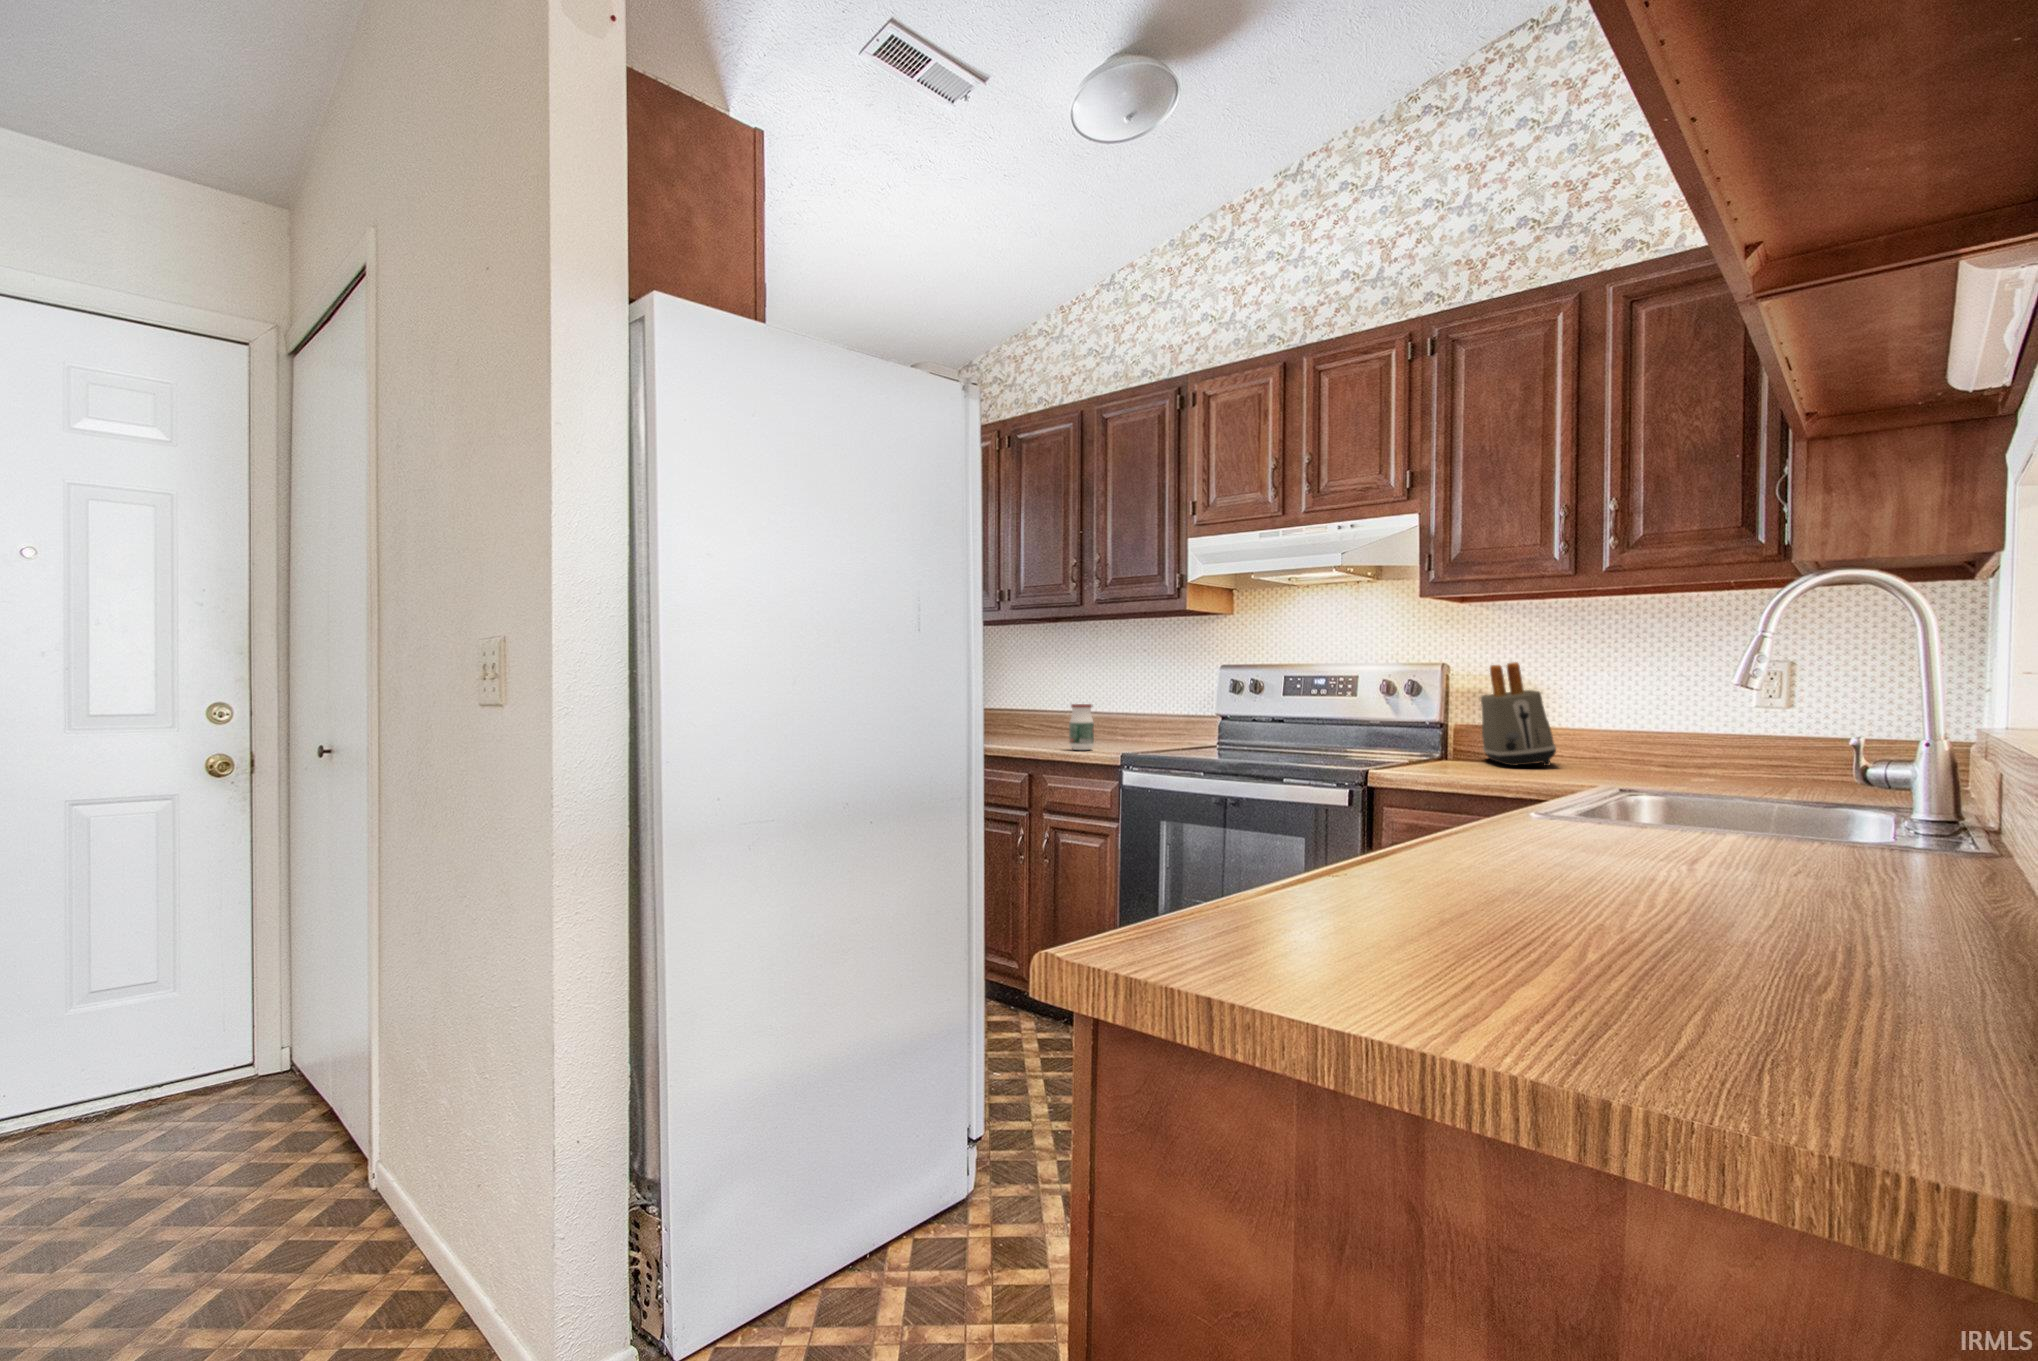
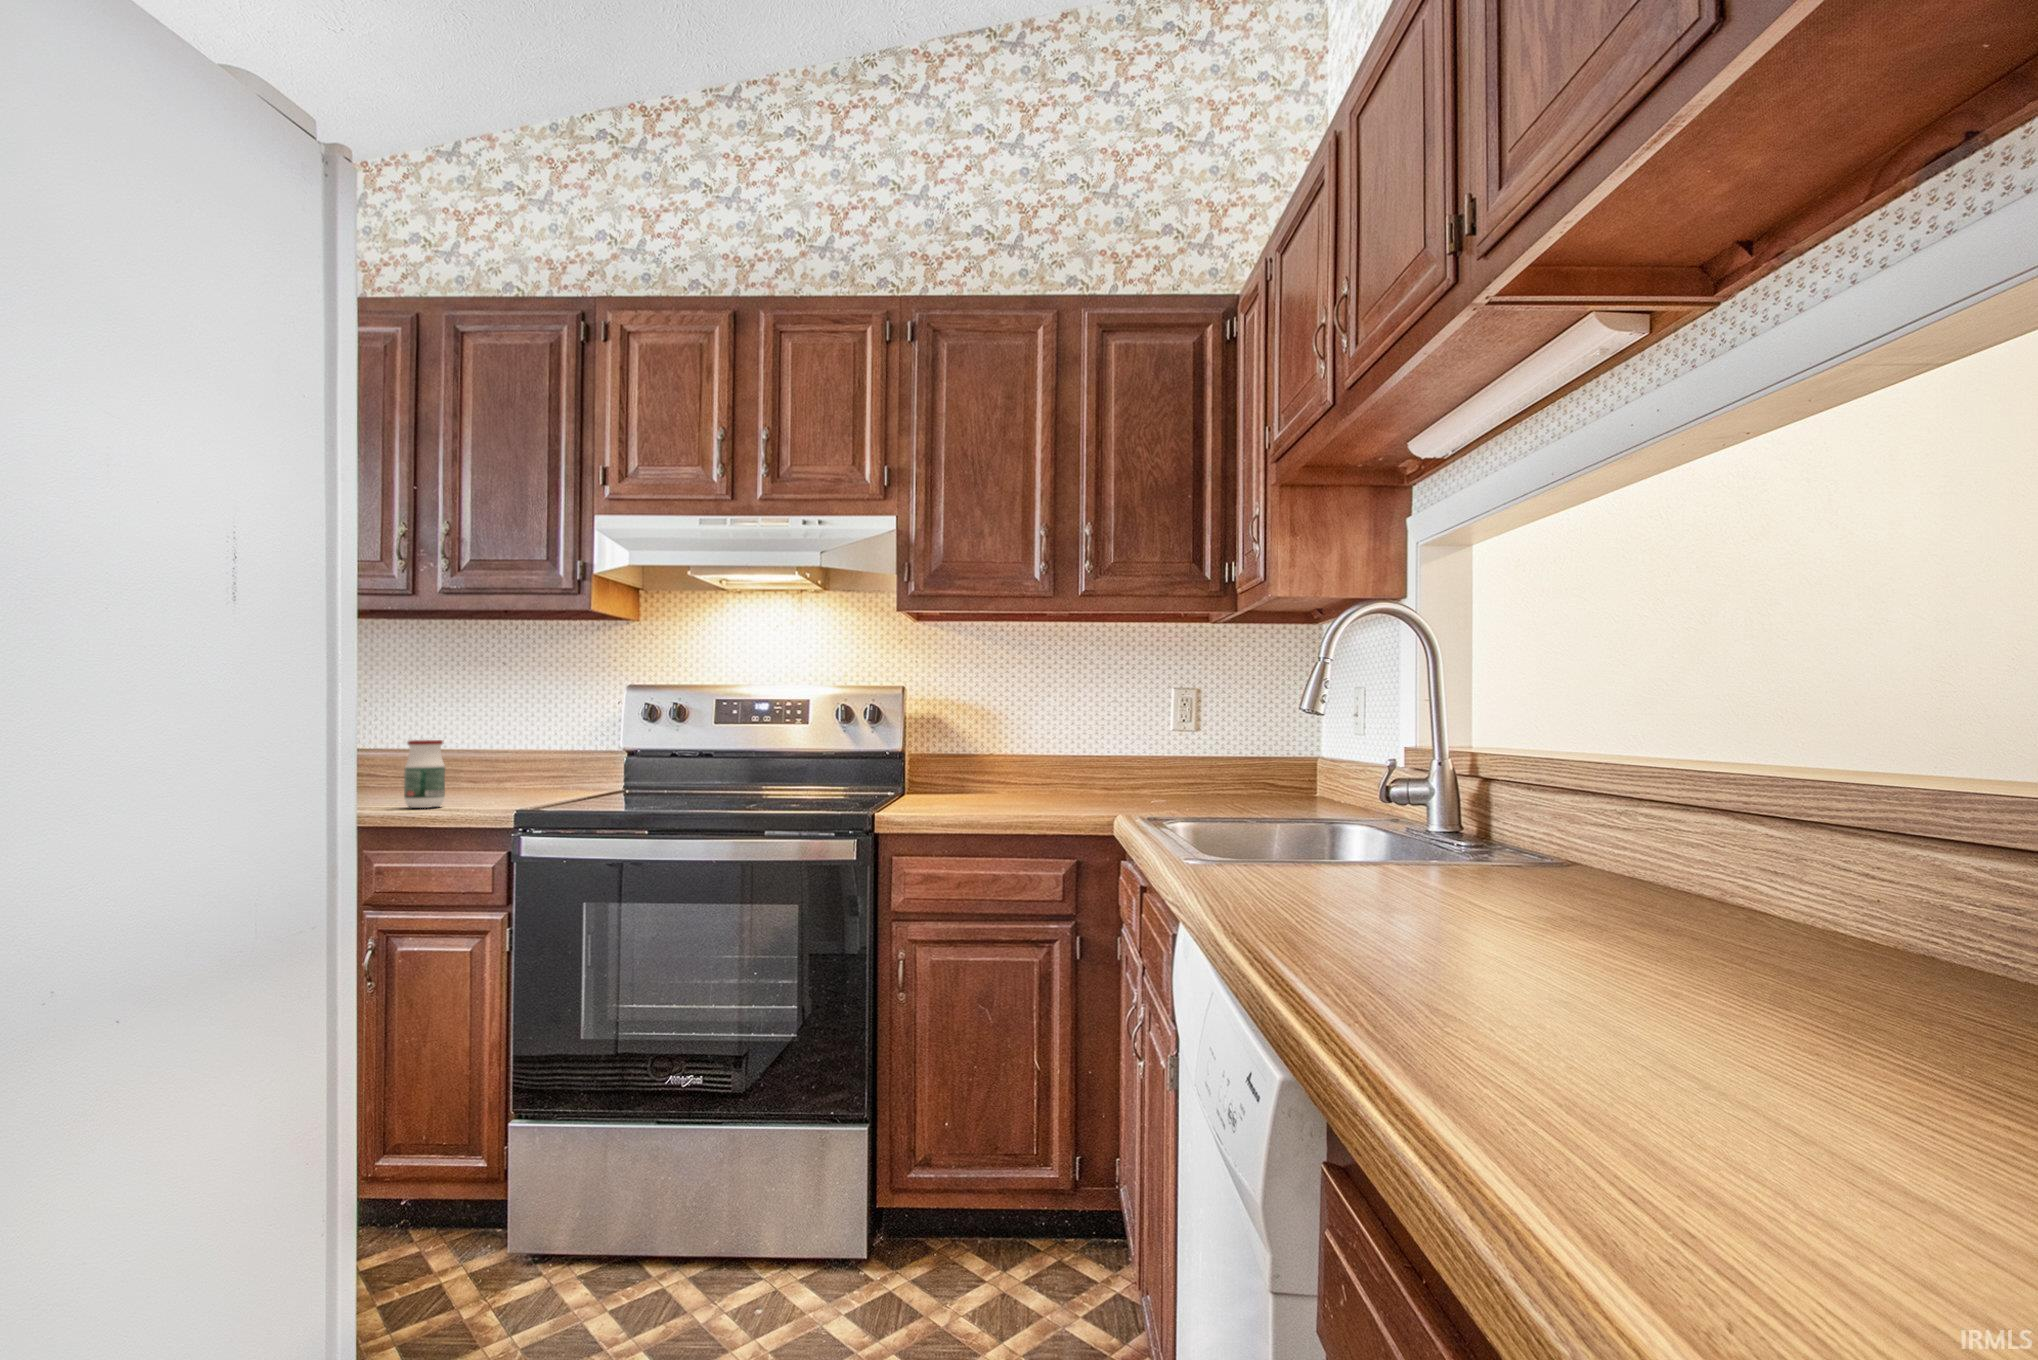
toaster: present [1481,662,1556,766] -> none [942,685,1031,795]

